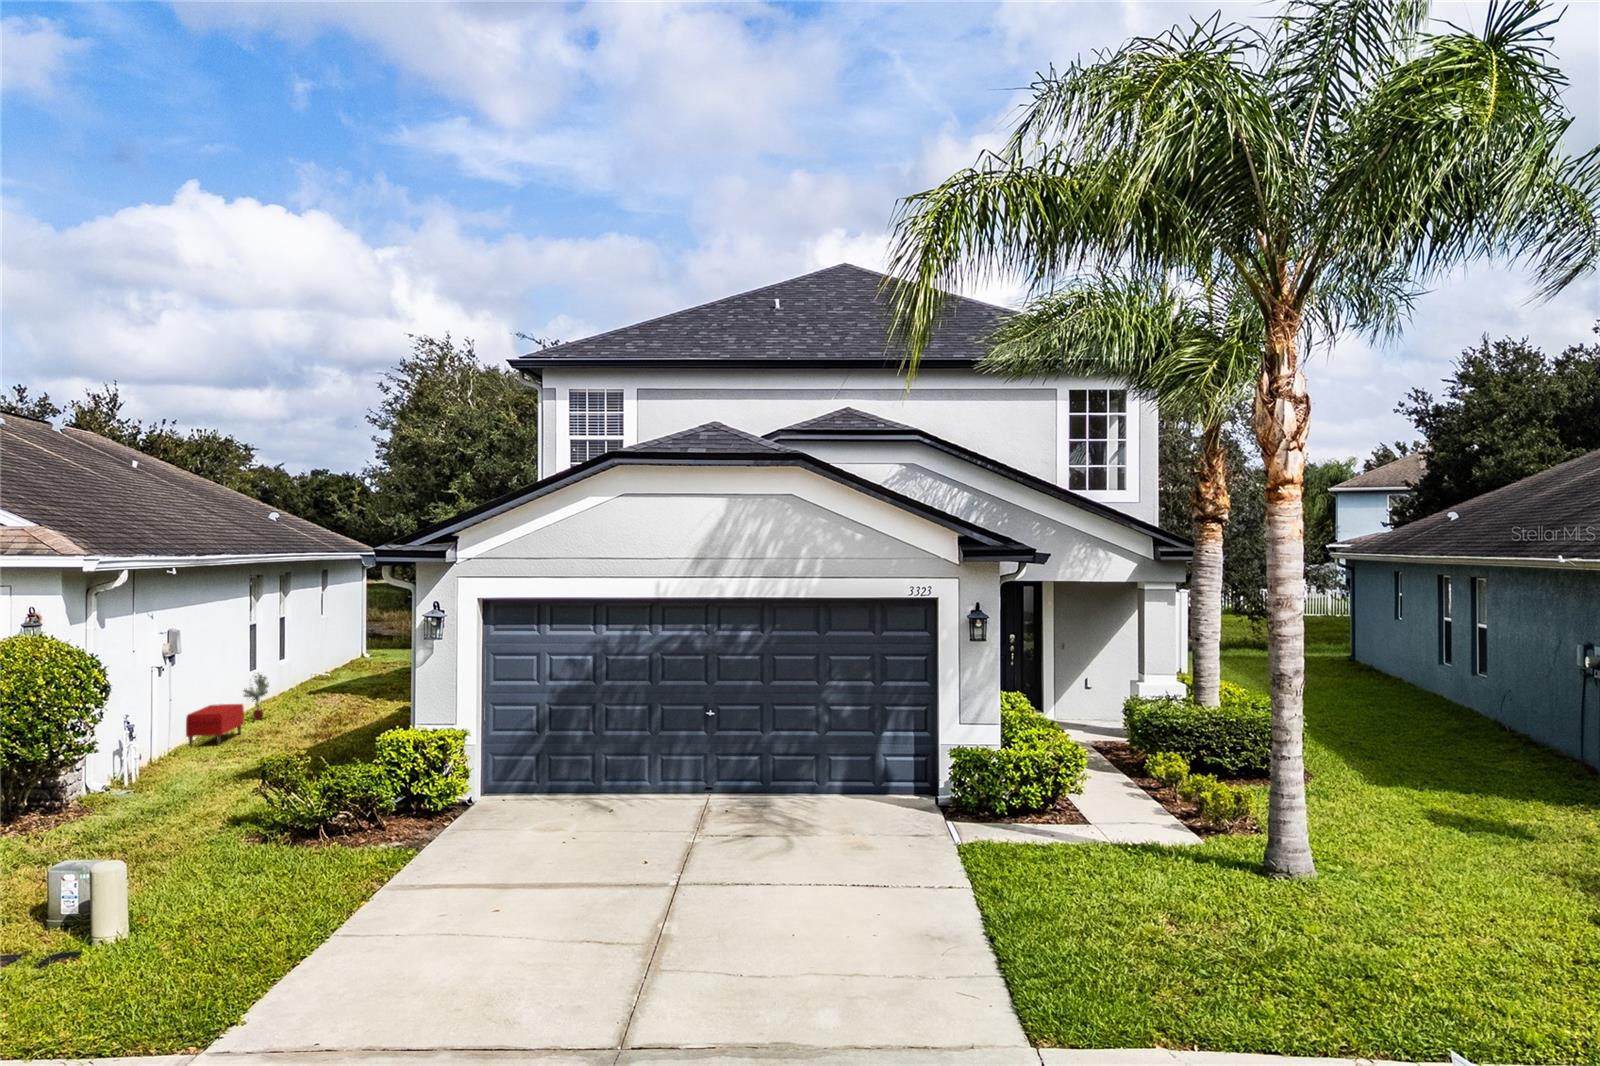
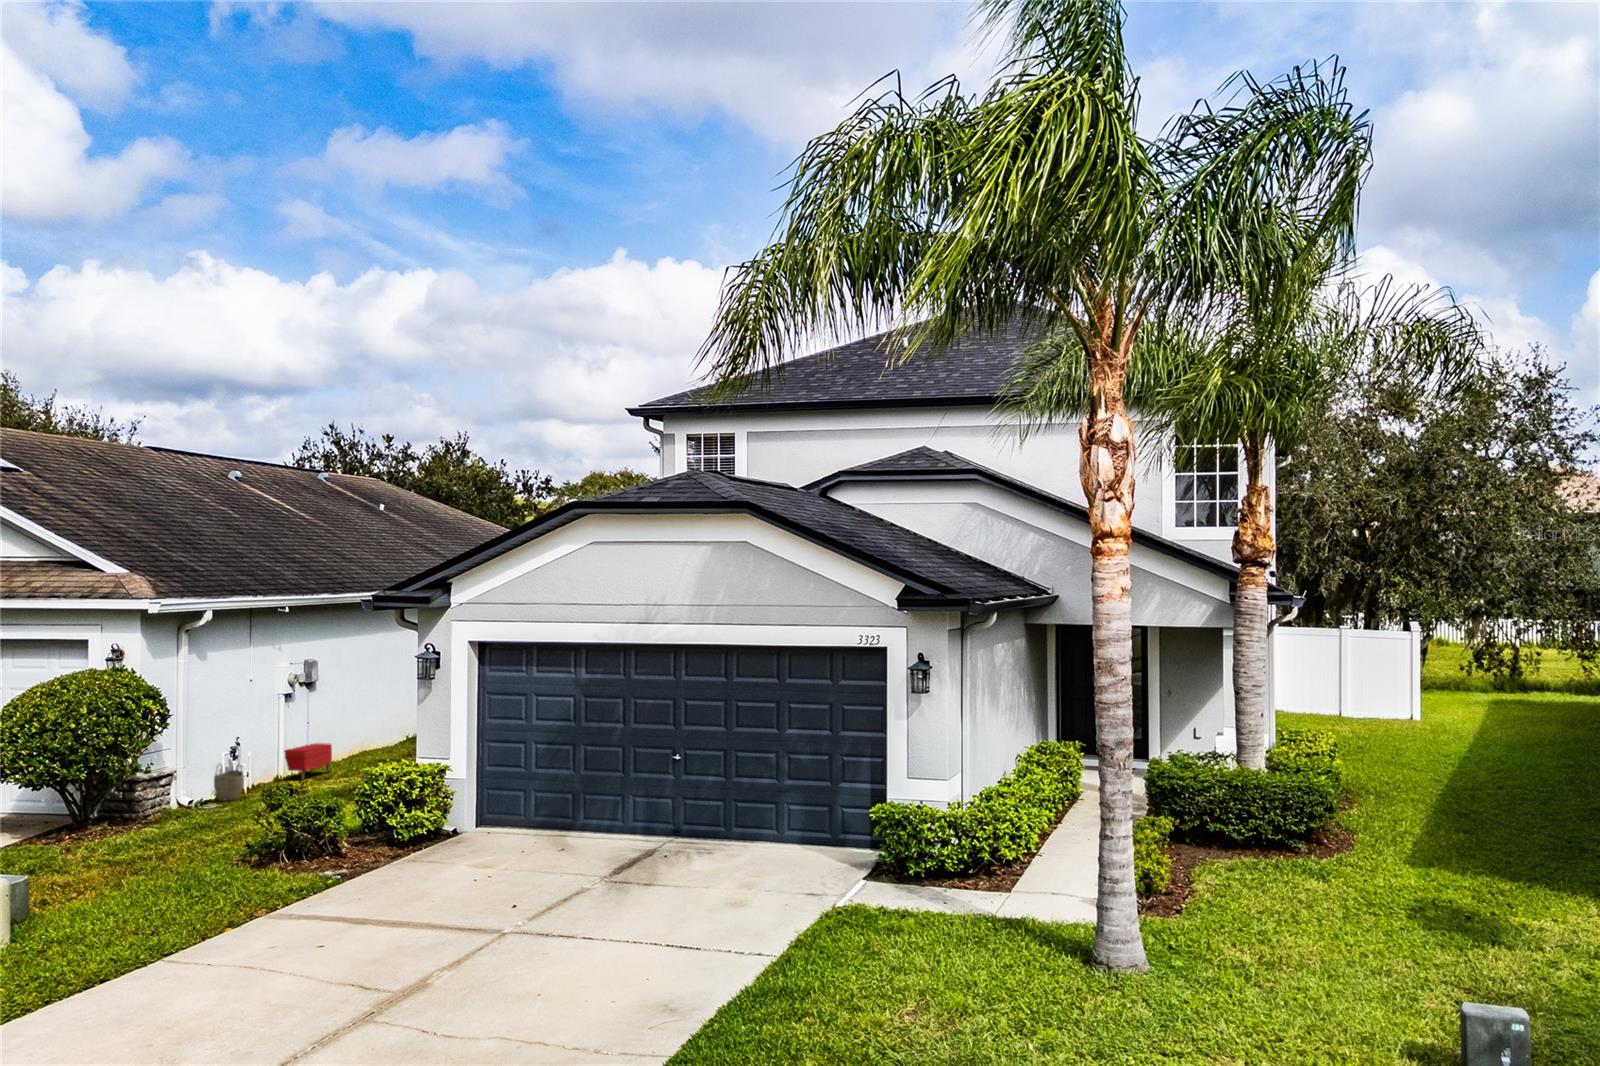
potted tree: present [244,673,269,720] -> none [341,716,368,763]
woven basket: none [133,736,168,779] -> present [214,766,244,801]

